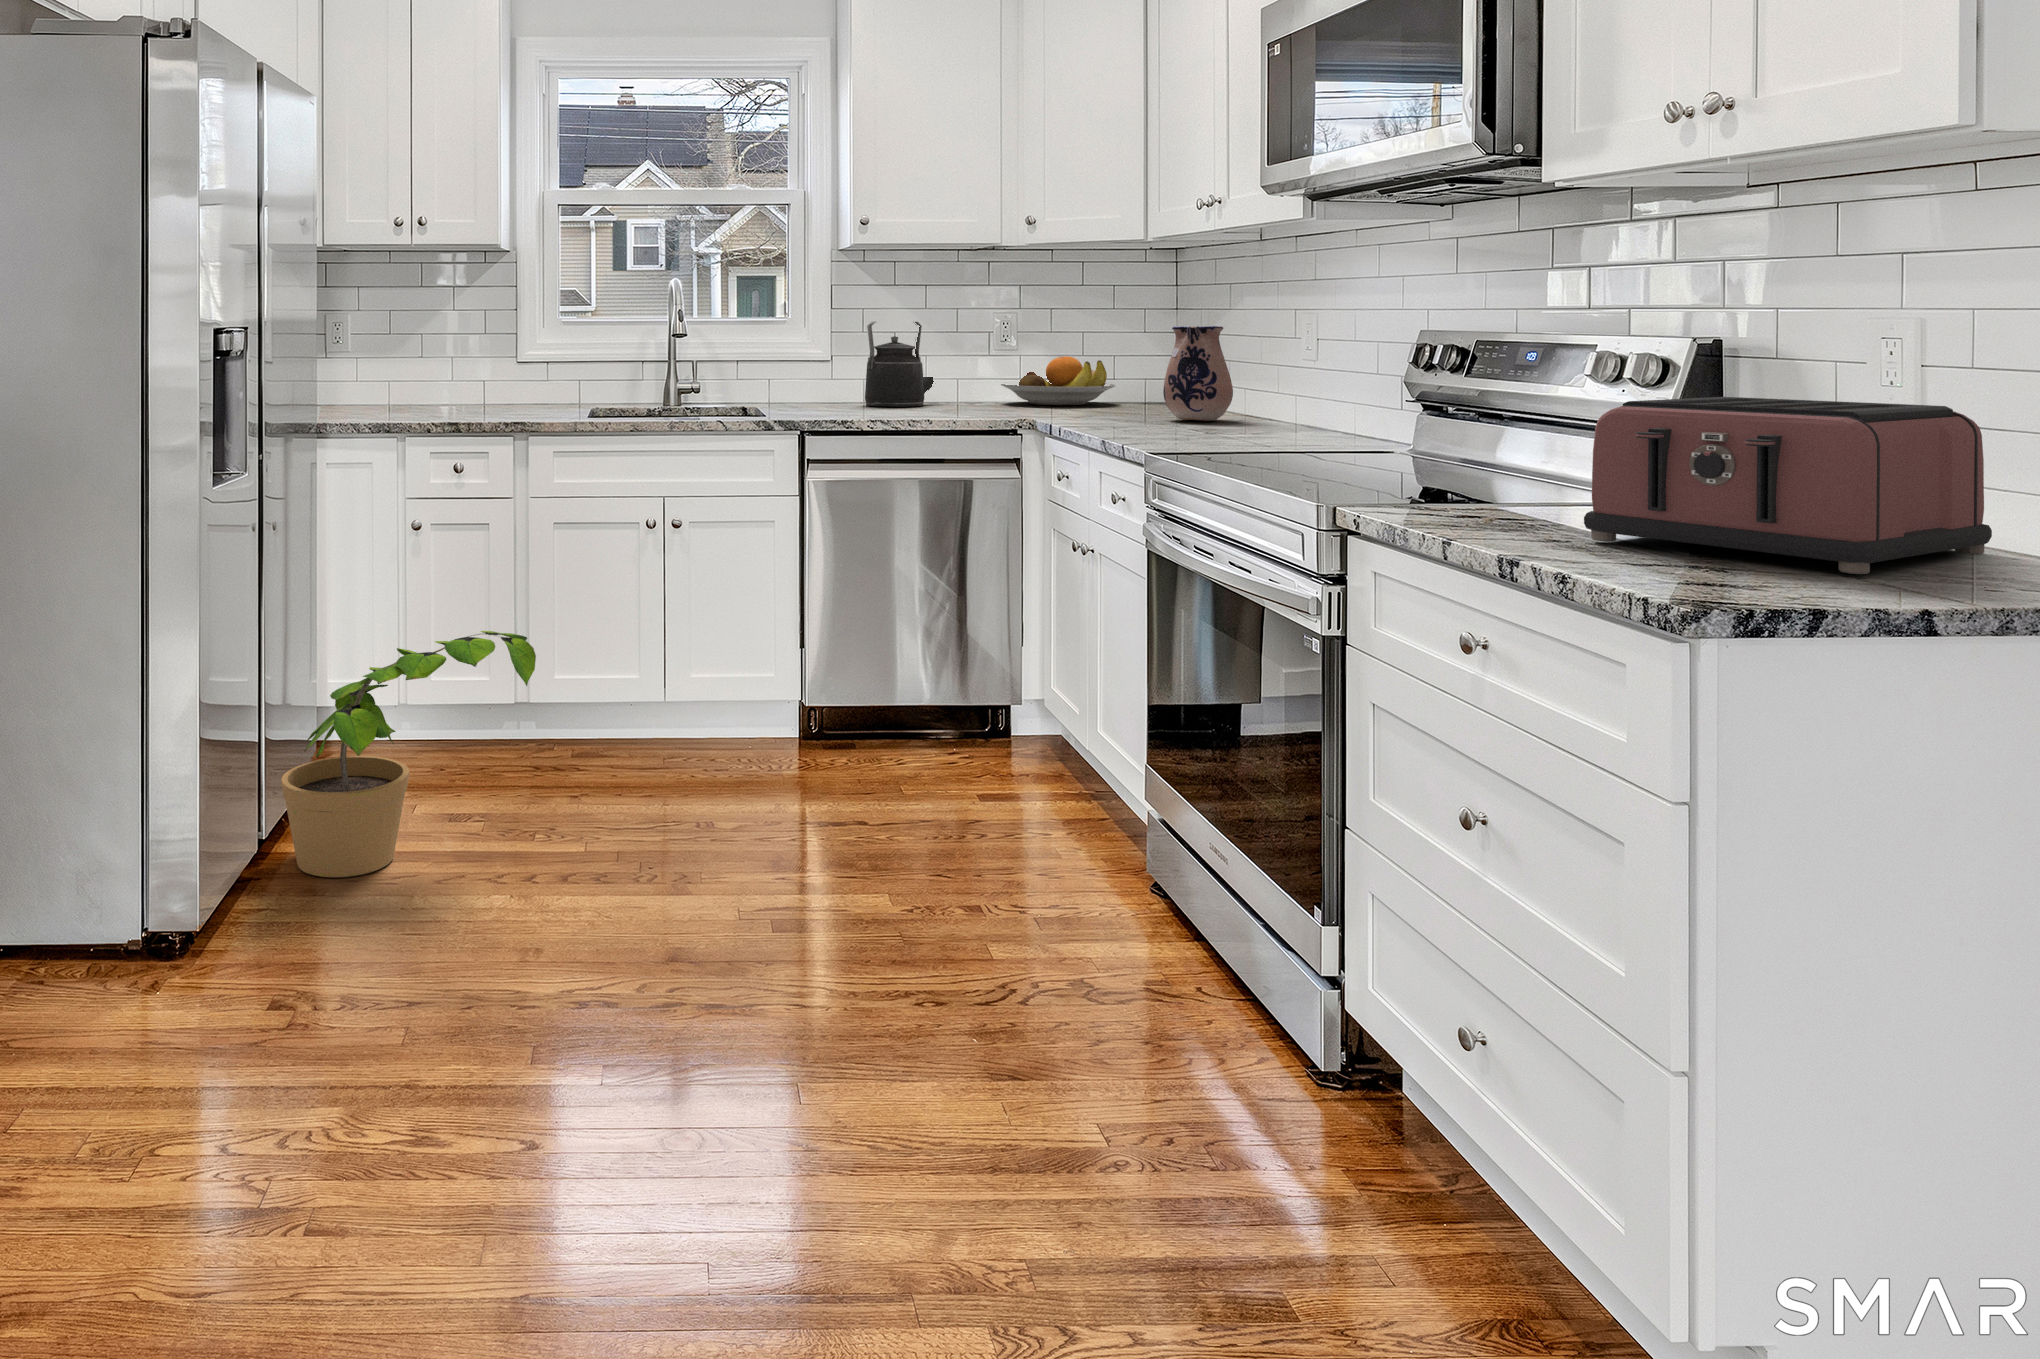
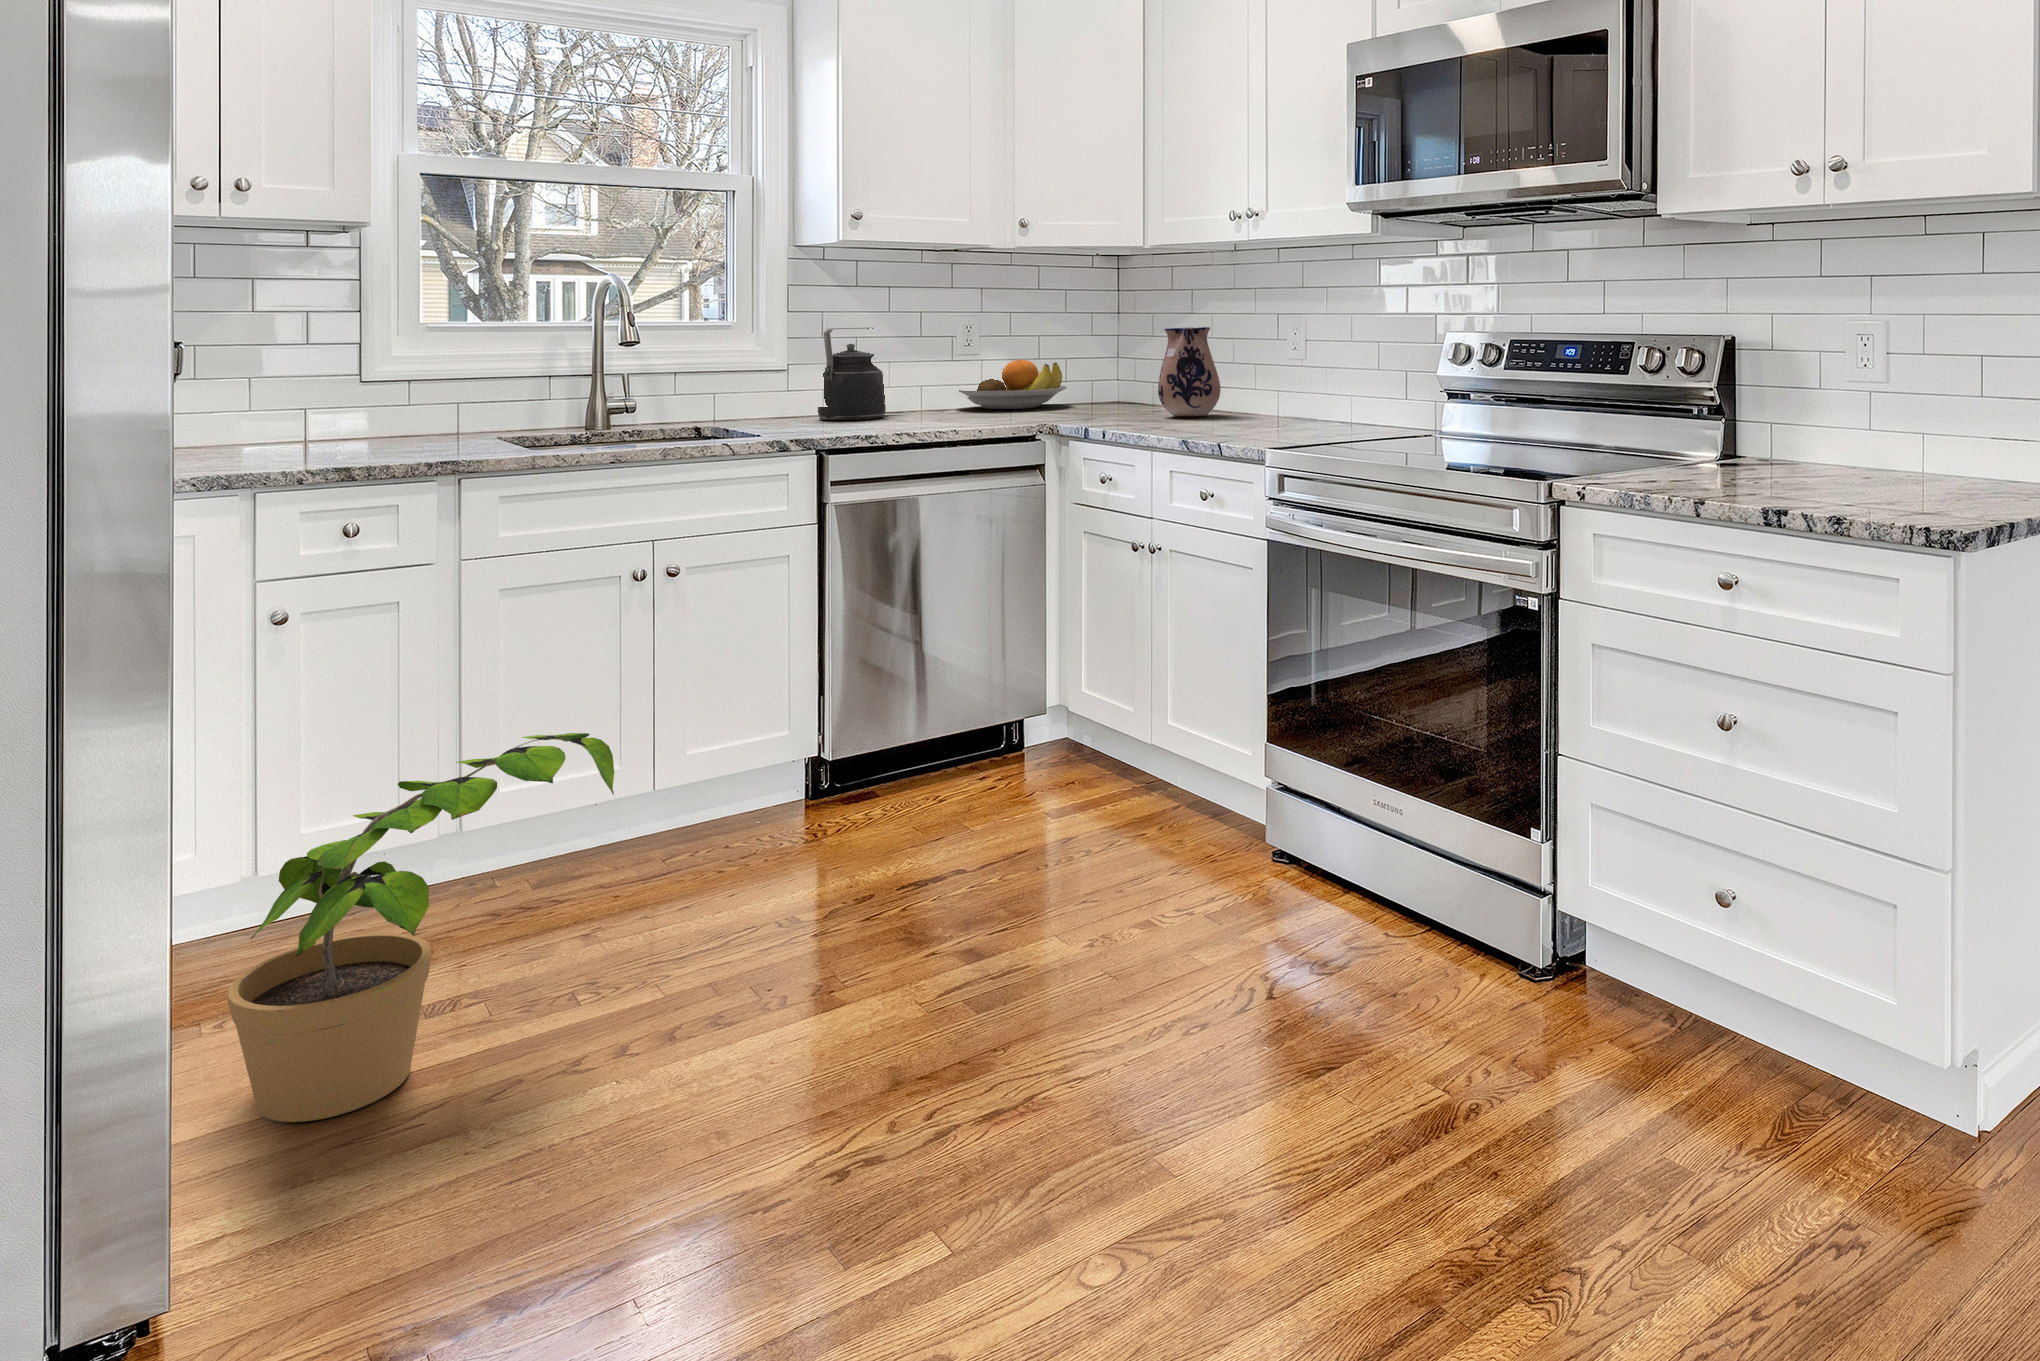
toaster: present [1584,397,1992,574] -> none [1775,376,1985,499]

